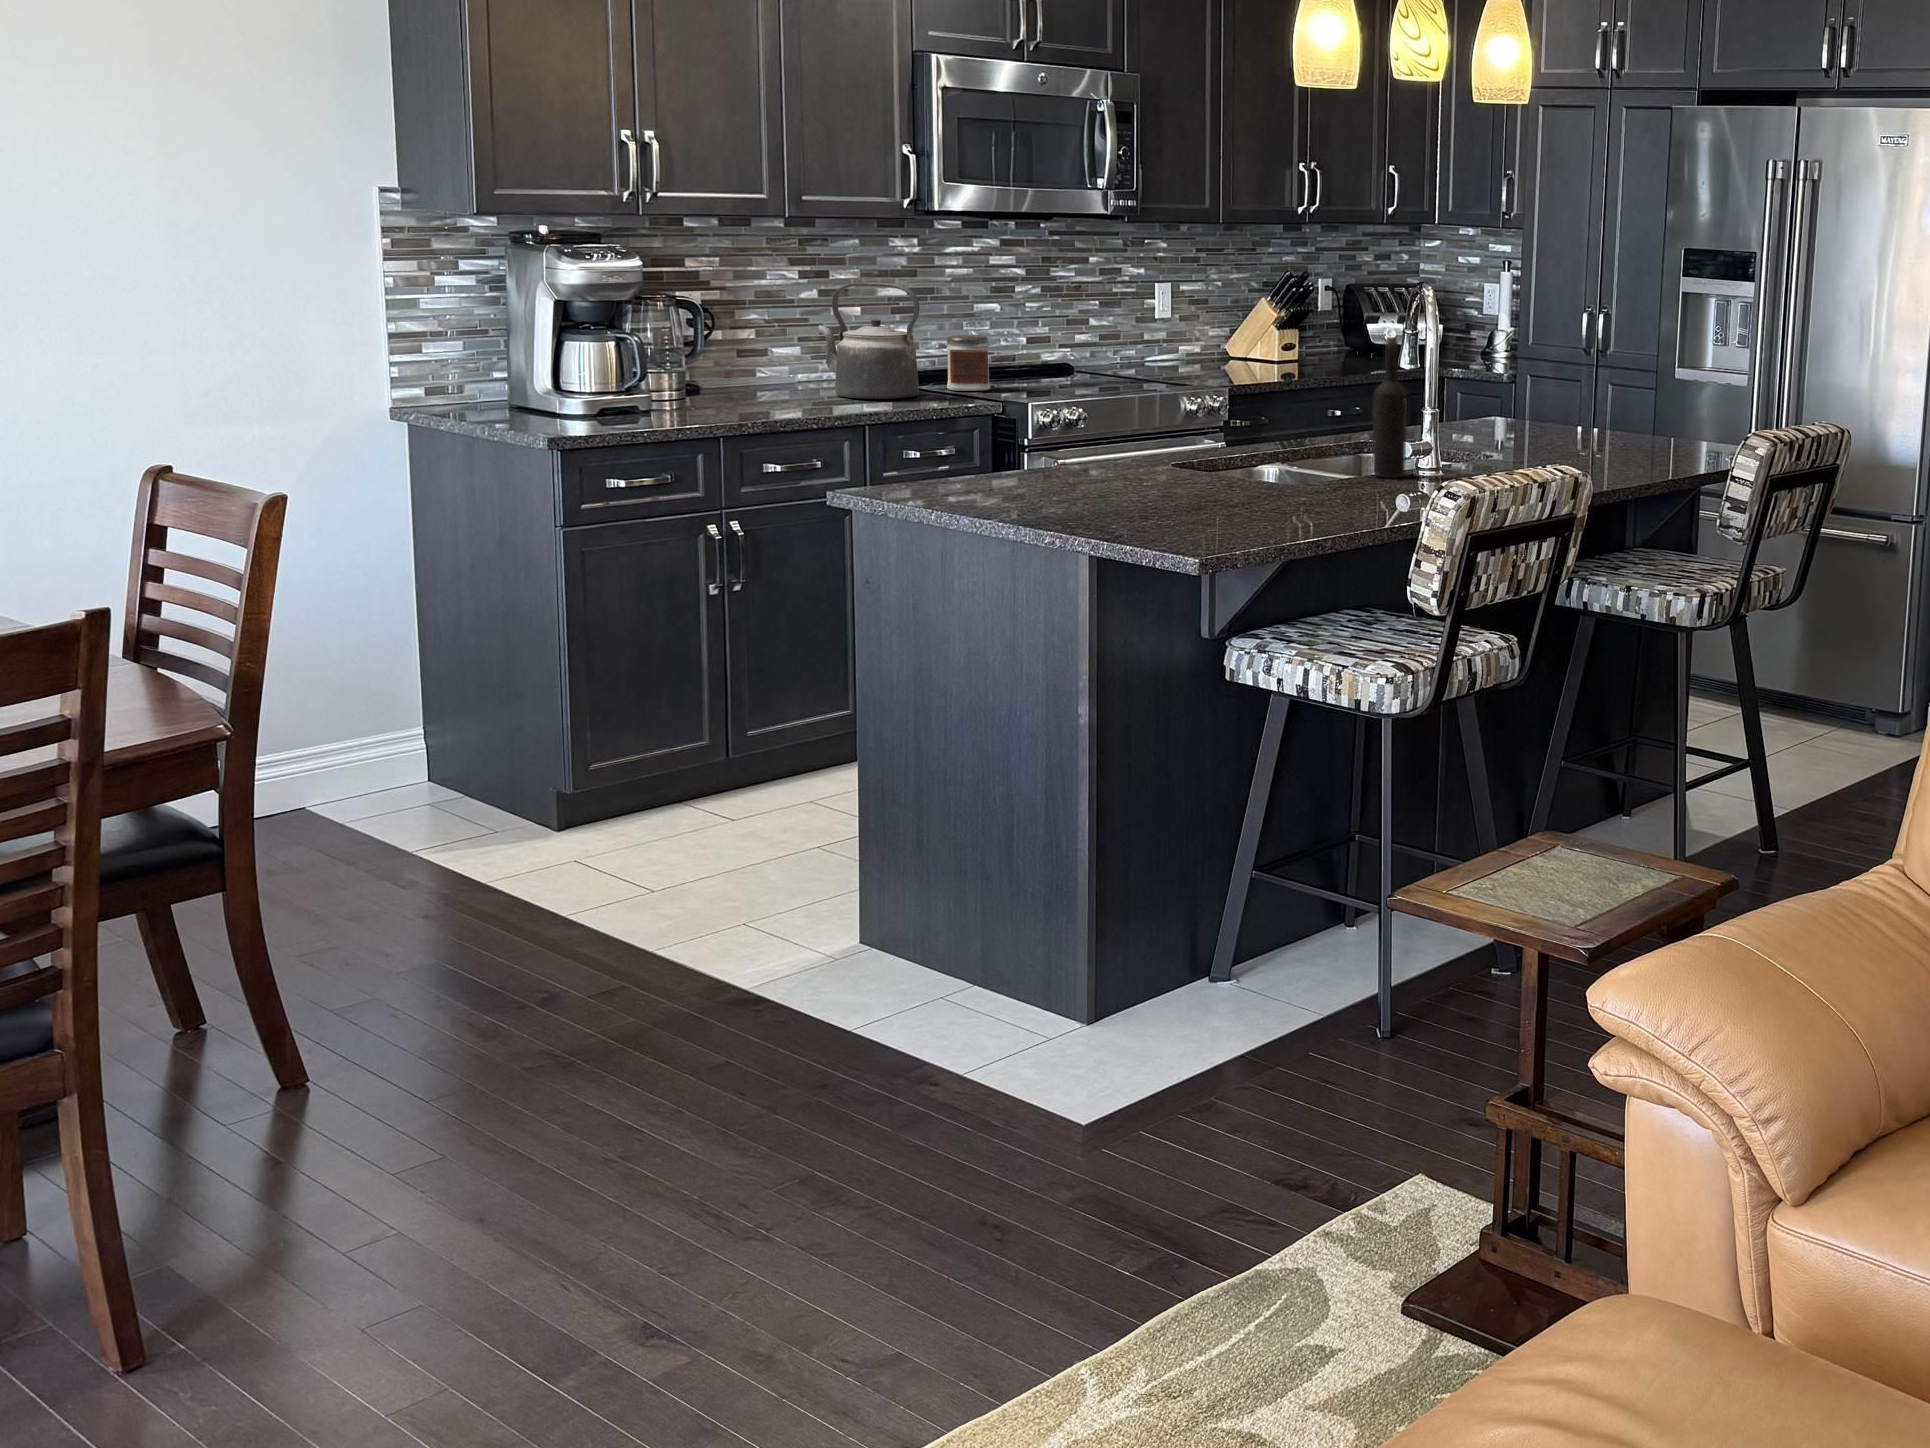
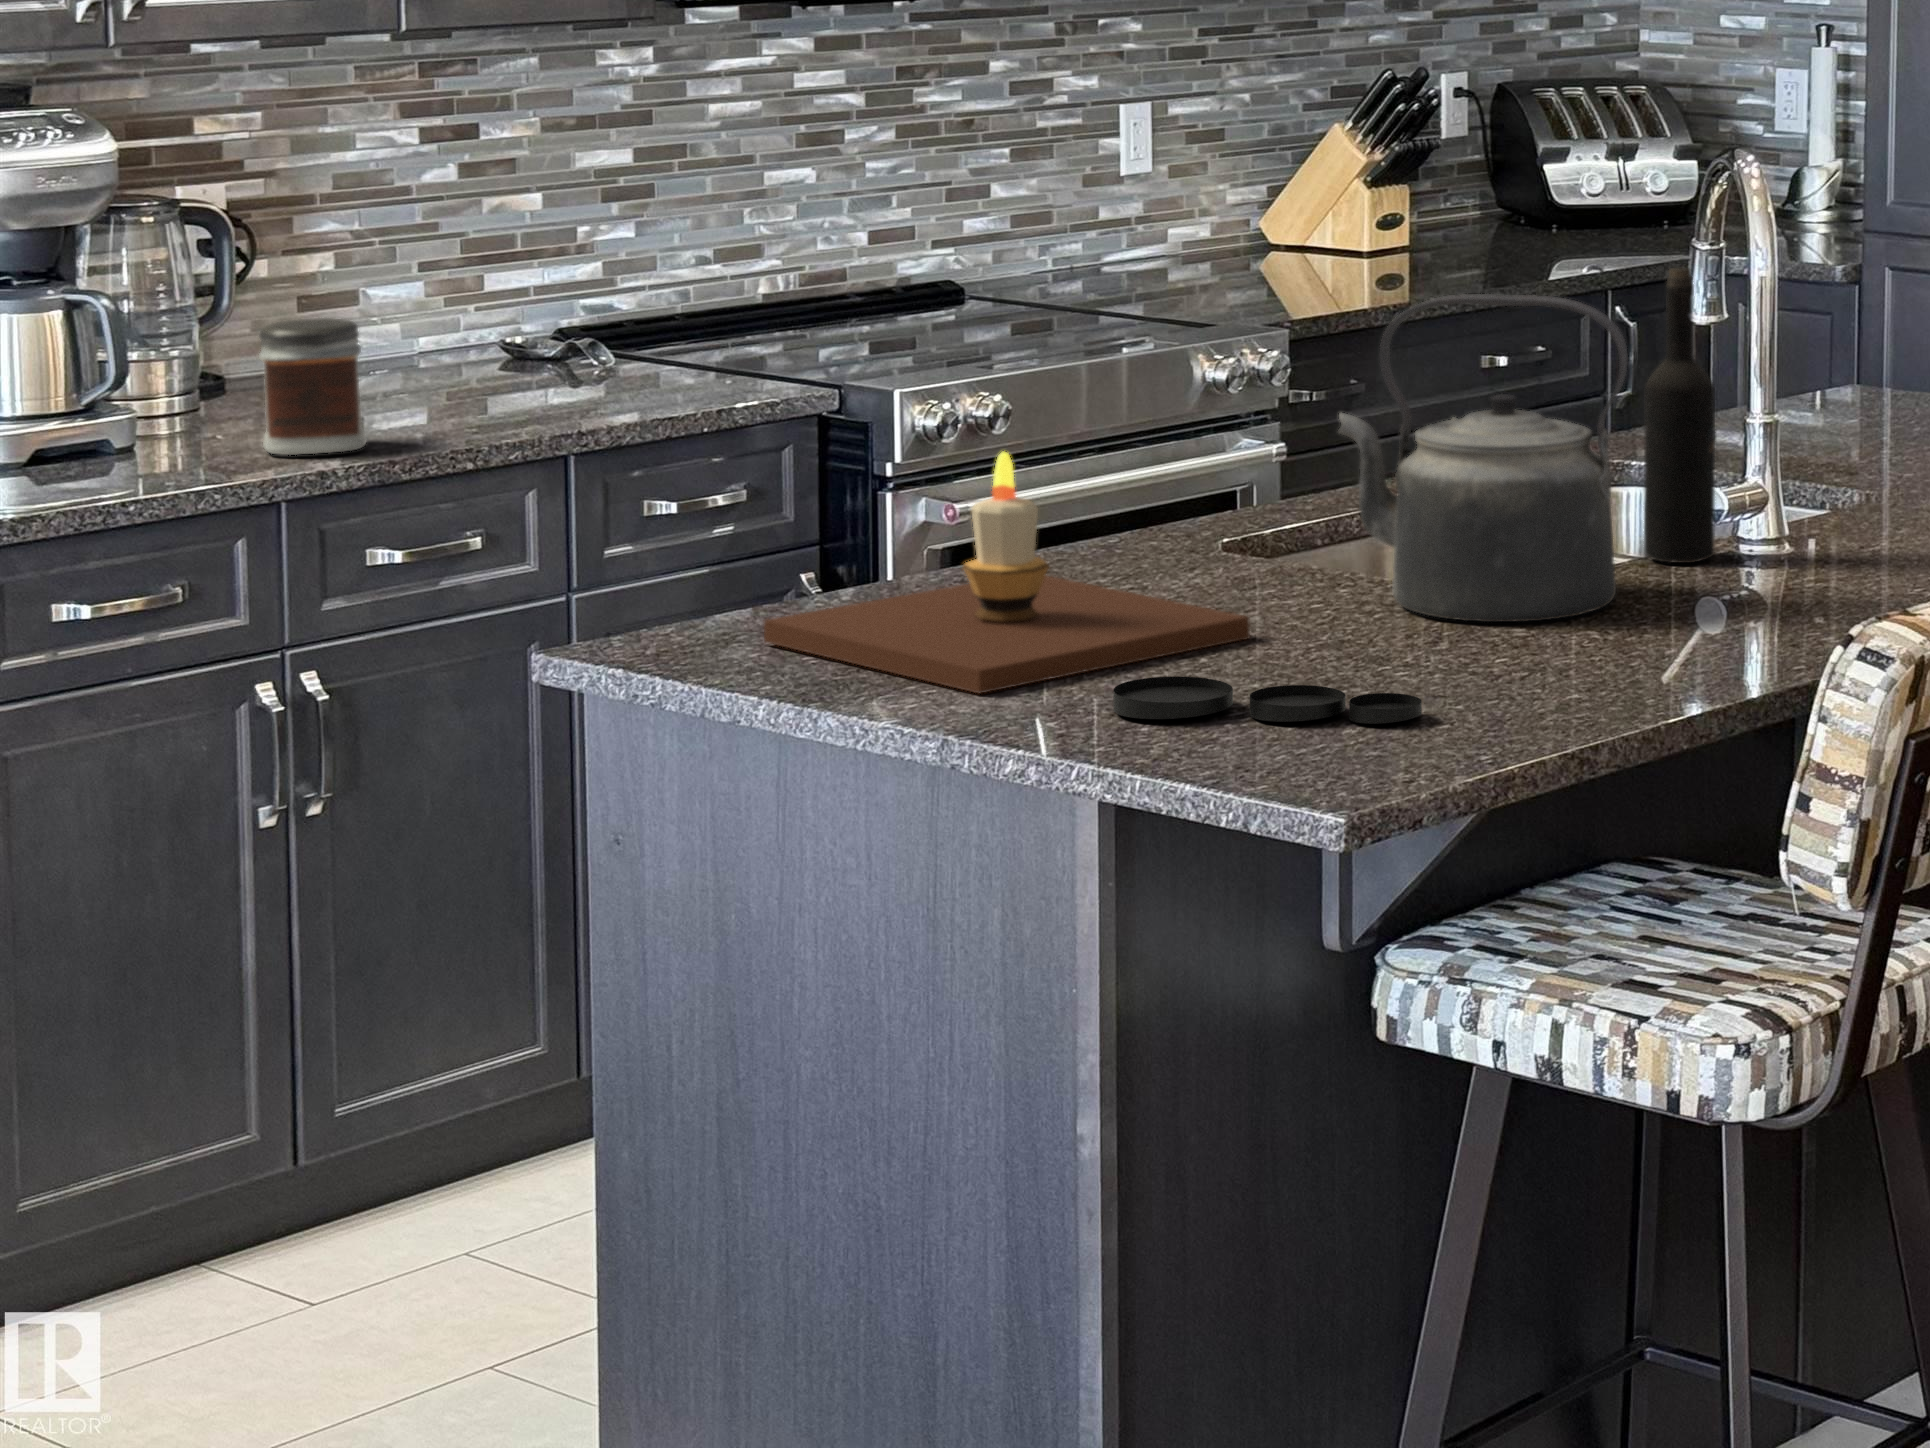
kettle: present [818,283,920,399] -> present [1339,294,1628,622]
jar: present [946,335,990,391] -> present [259,318,366,455]
candle: none [946,404,1176,511] -> present [764,452,1250,694]
plate: none [1105,505,1248,526] -> present [1113,676,1422,724]

